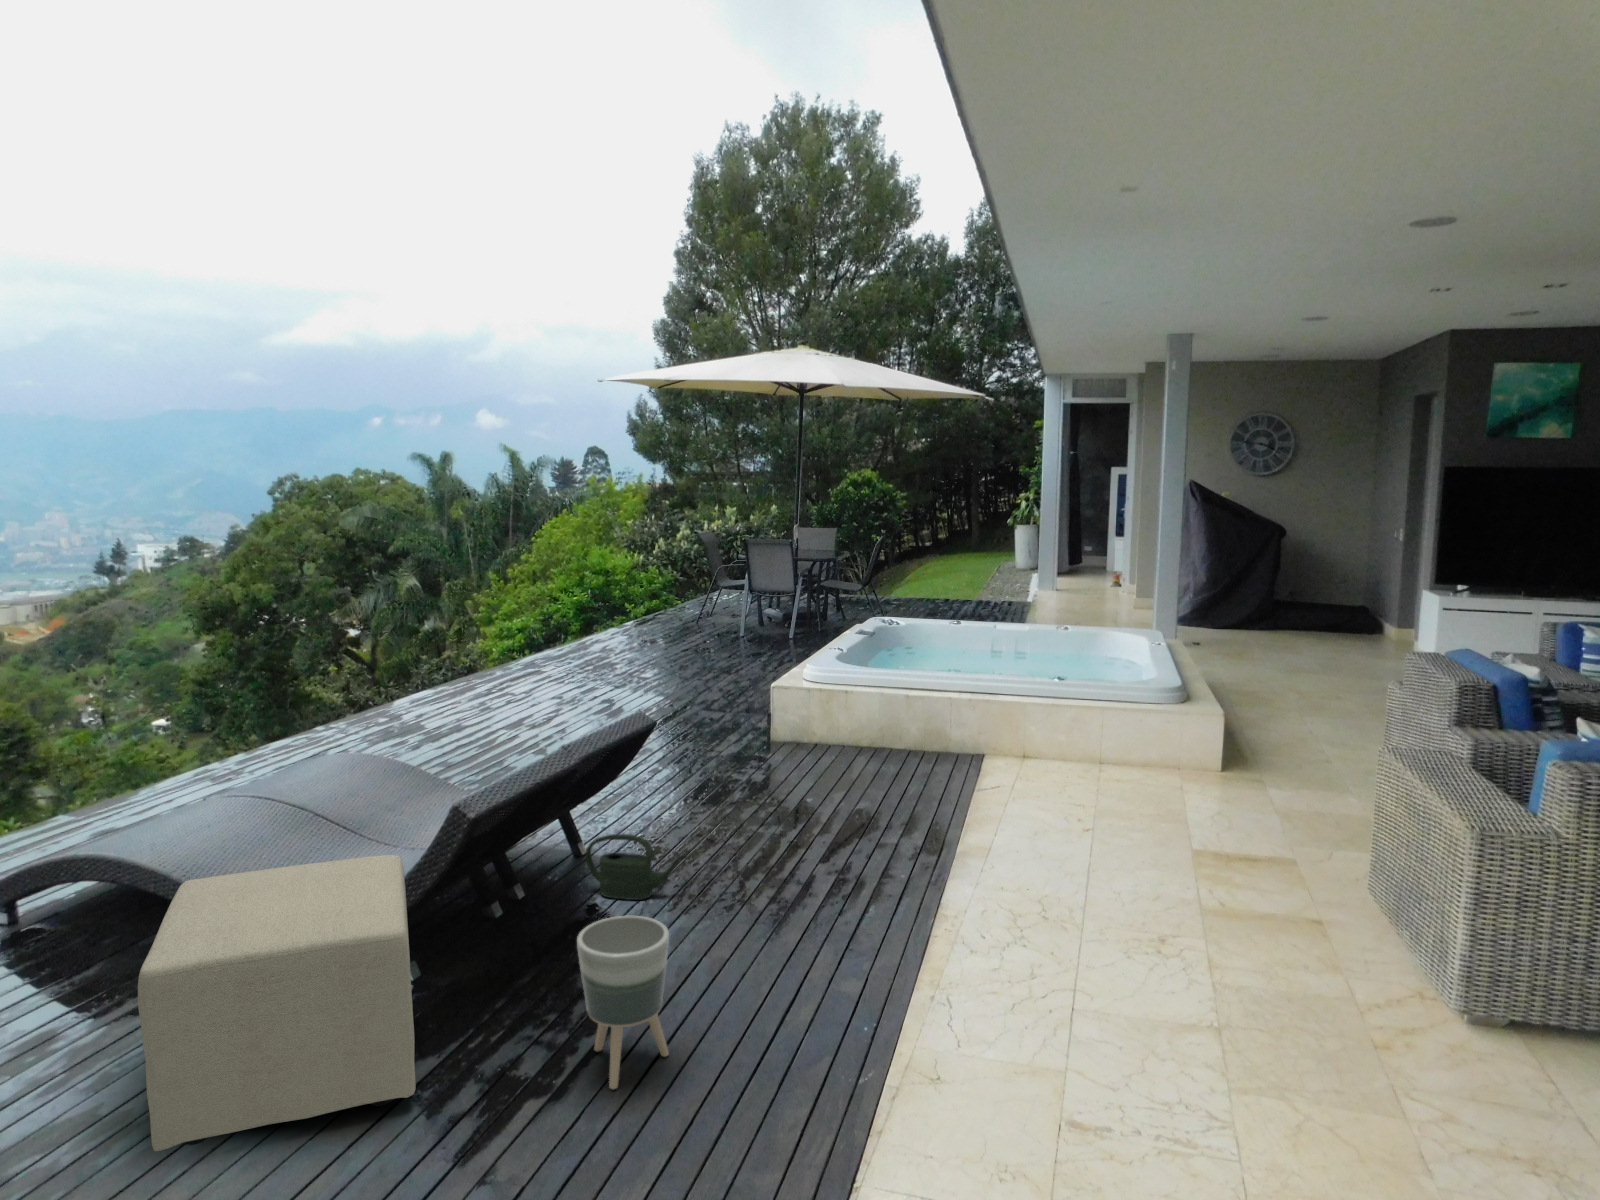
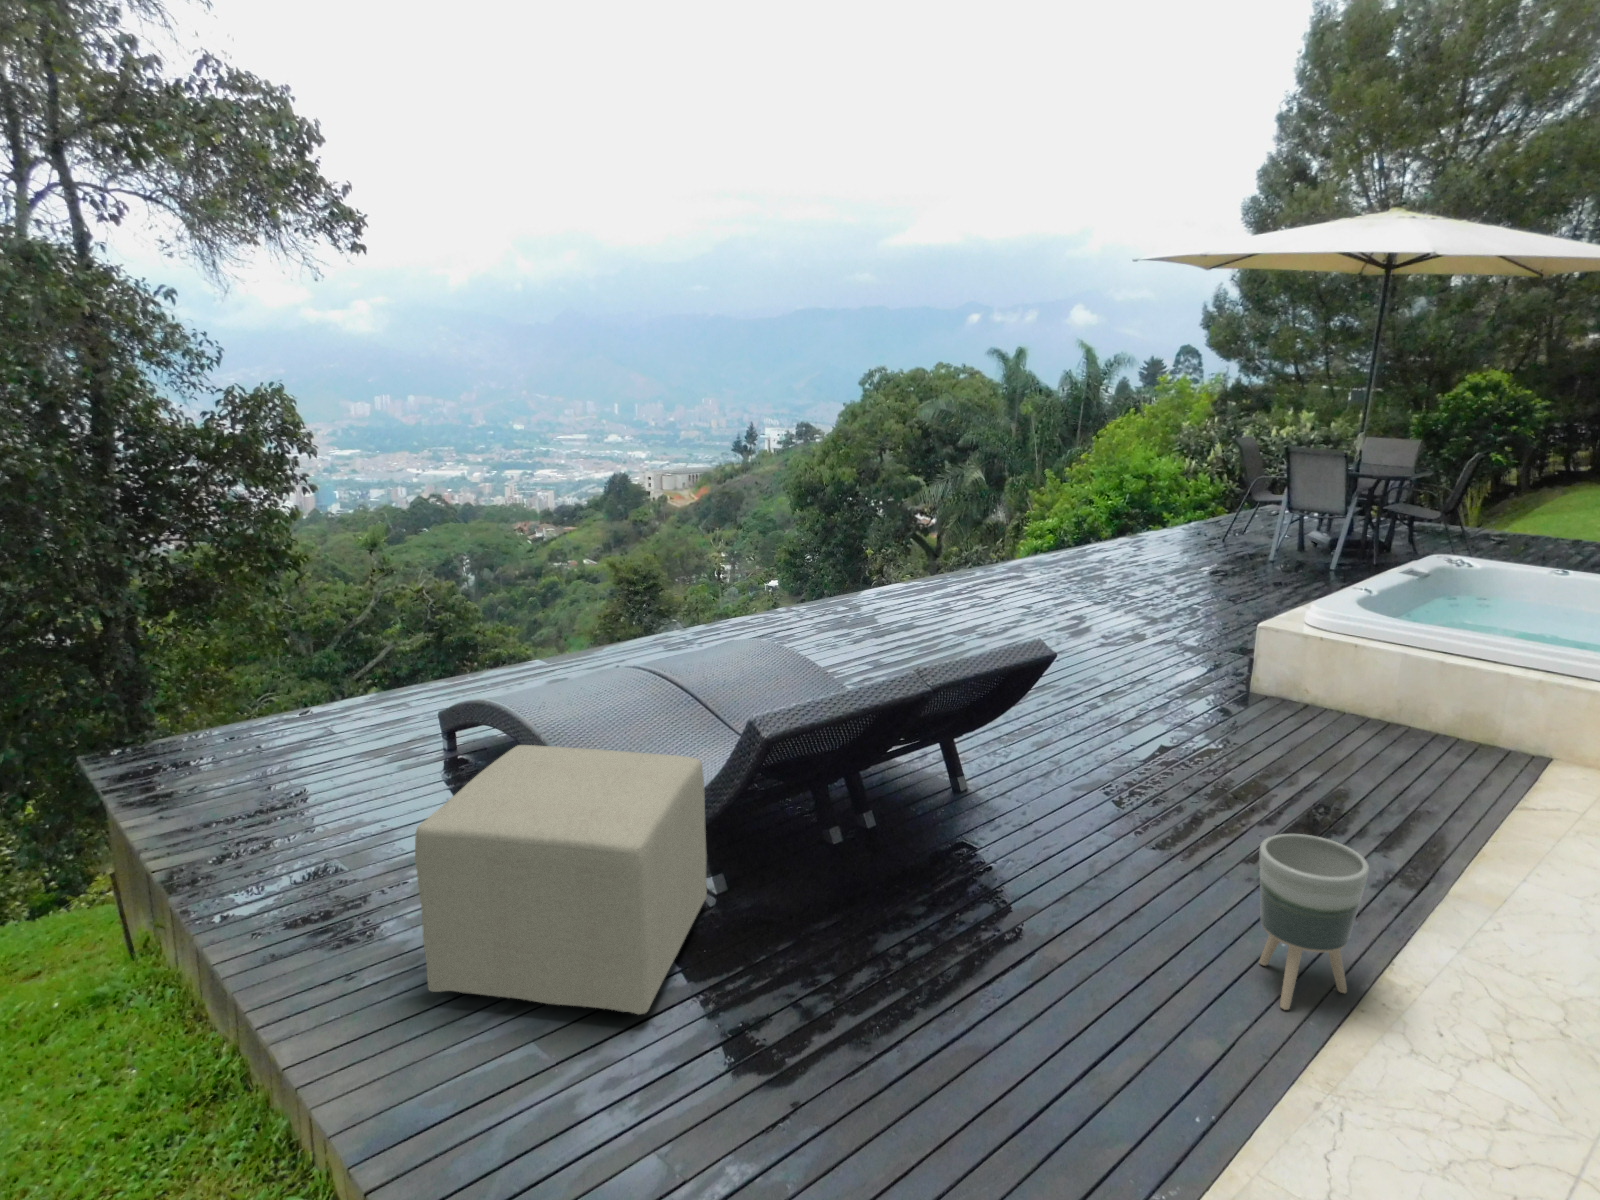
watering can: present [585,834,687,900] -> none [939,775,1047,856]
planter: present [577,916,669,1089] -> present [1259,834,1369,1010]

